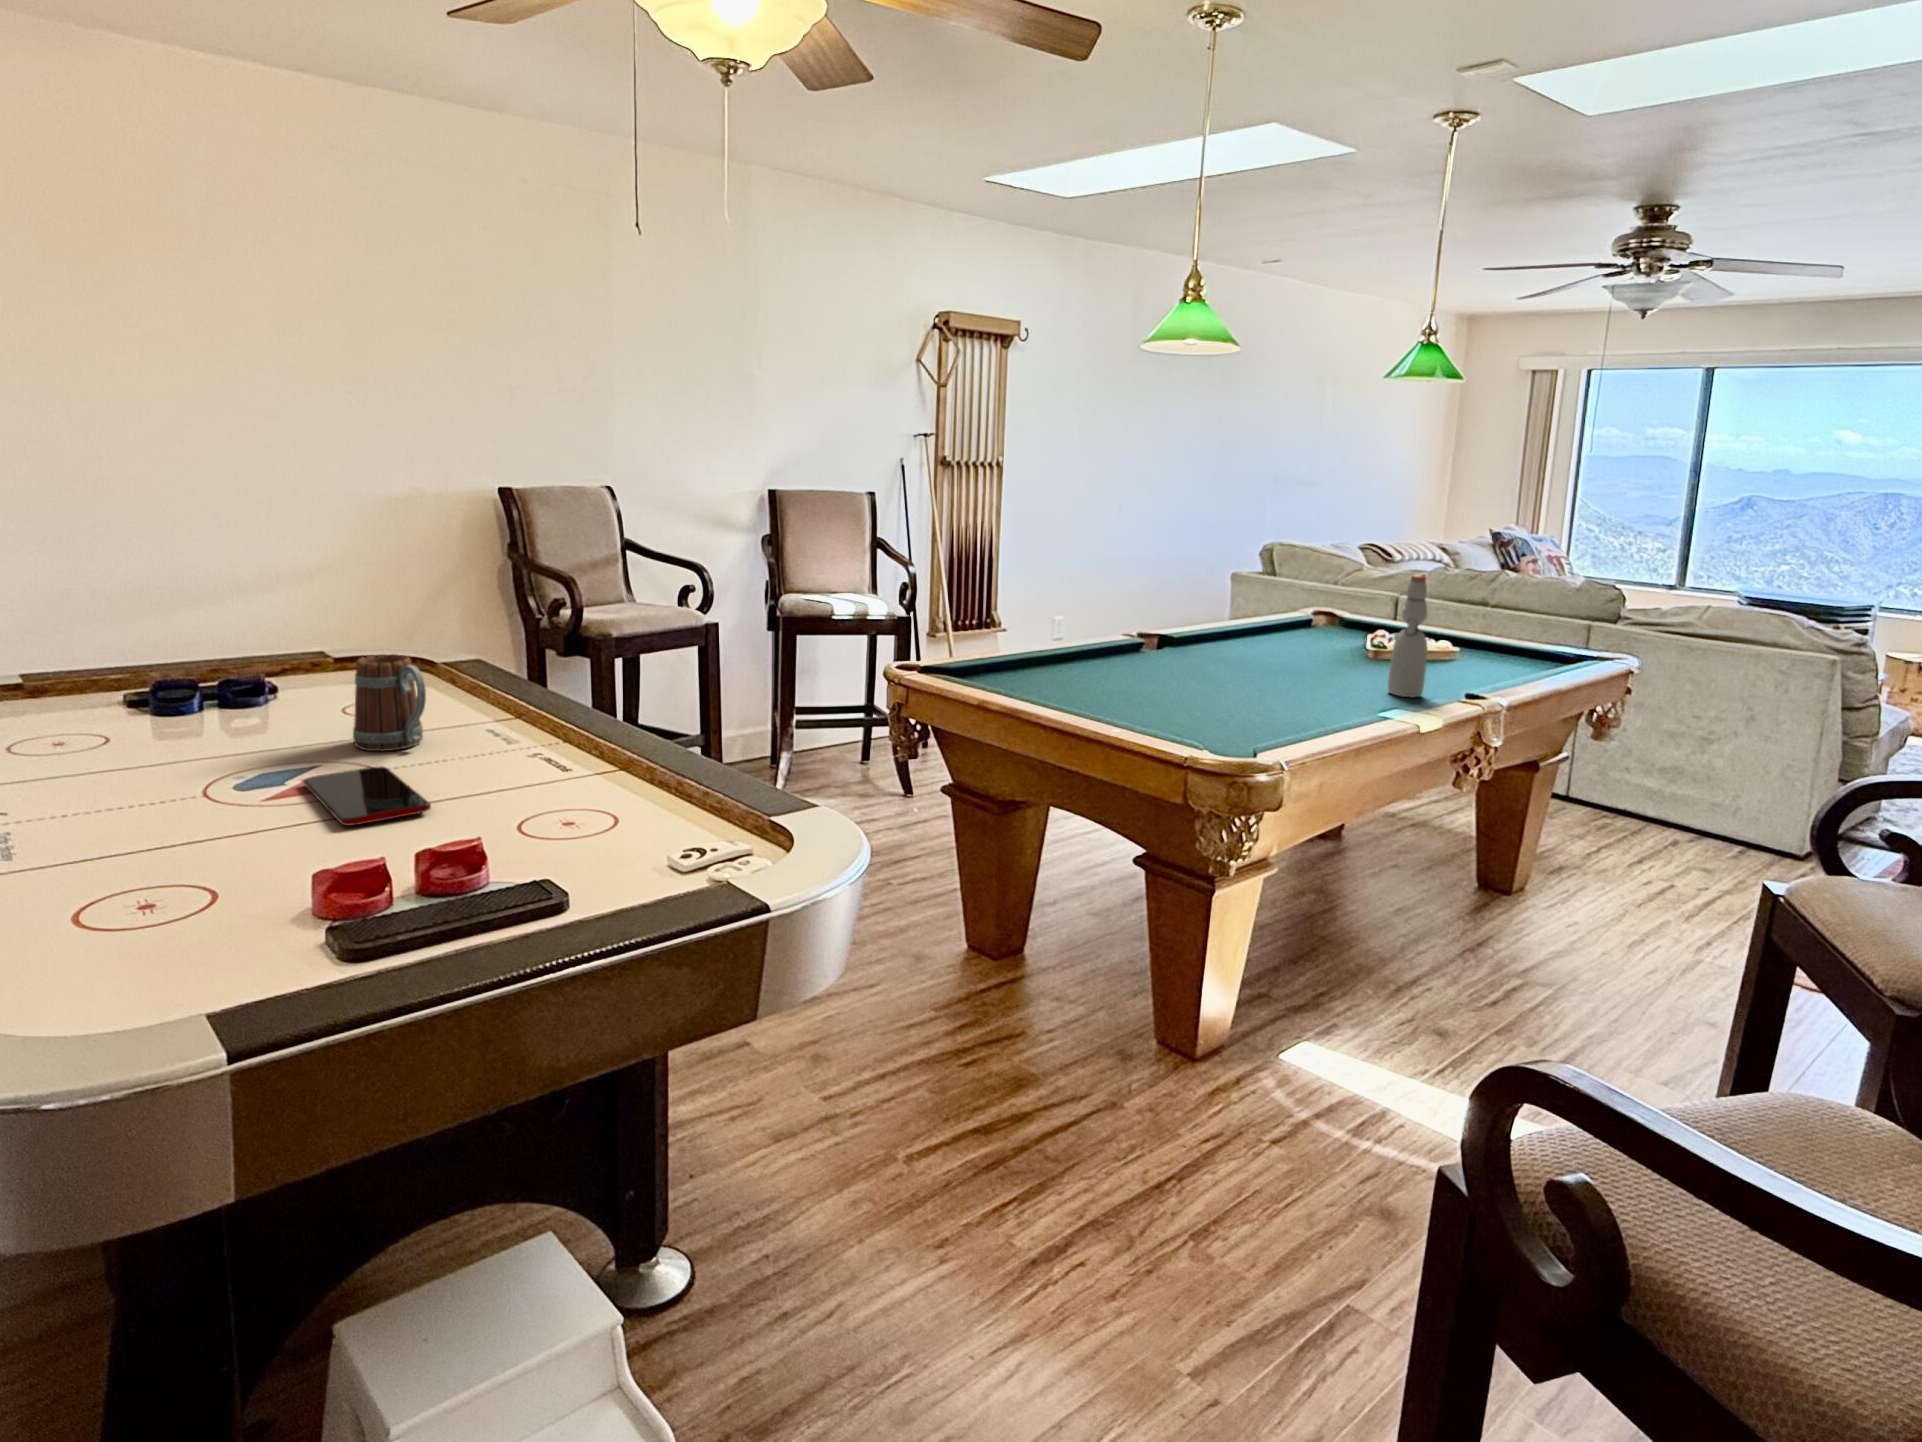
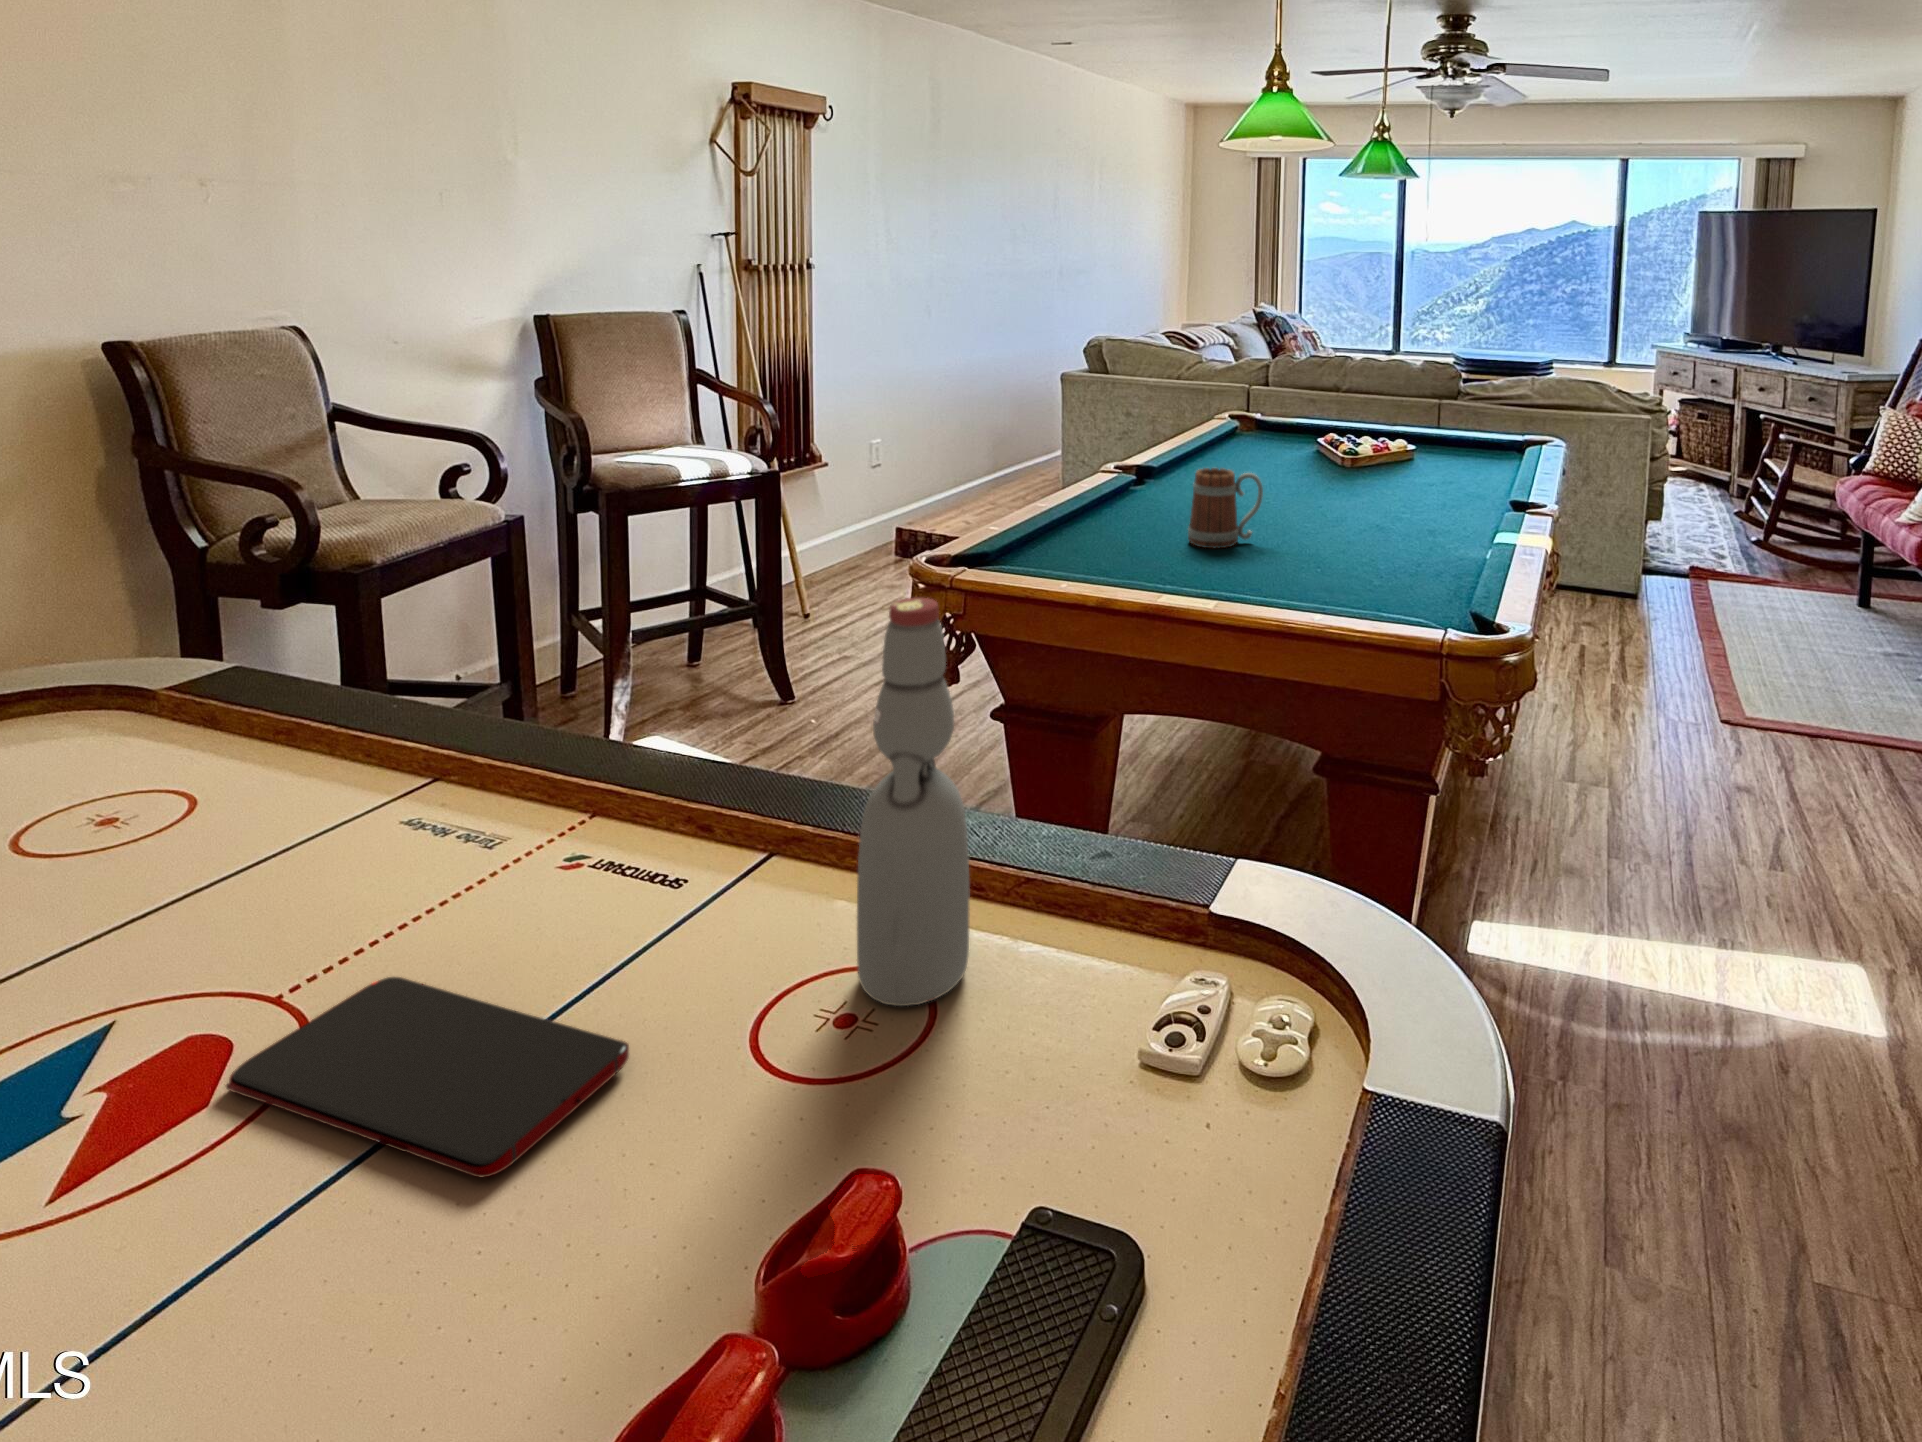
bottle: present [1388,575,1427,697] -> present [857,598,970,1006]
beer mug: present [353,654,426,751] -> present [1188,468,1263,548]

